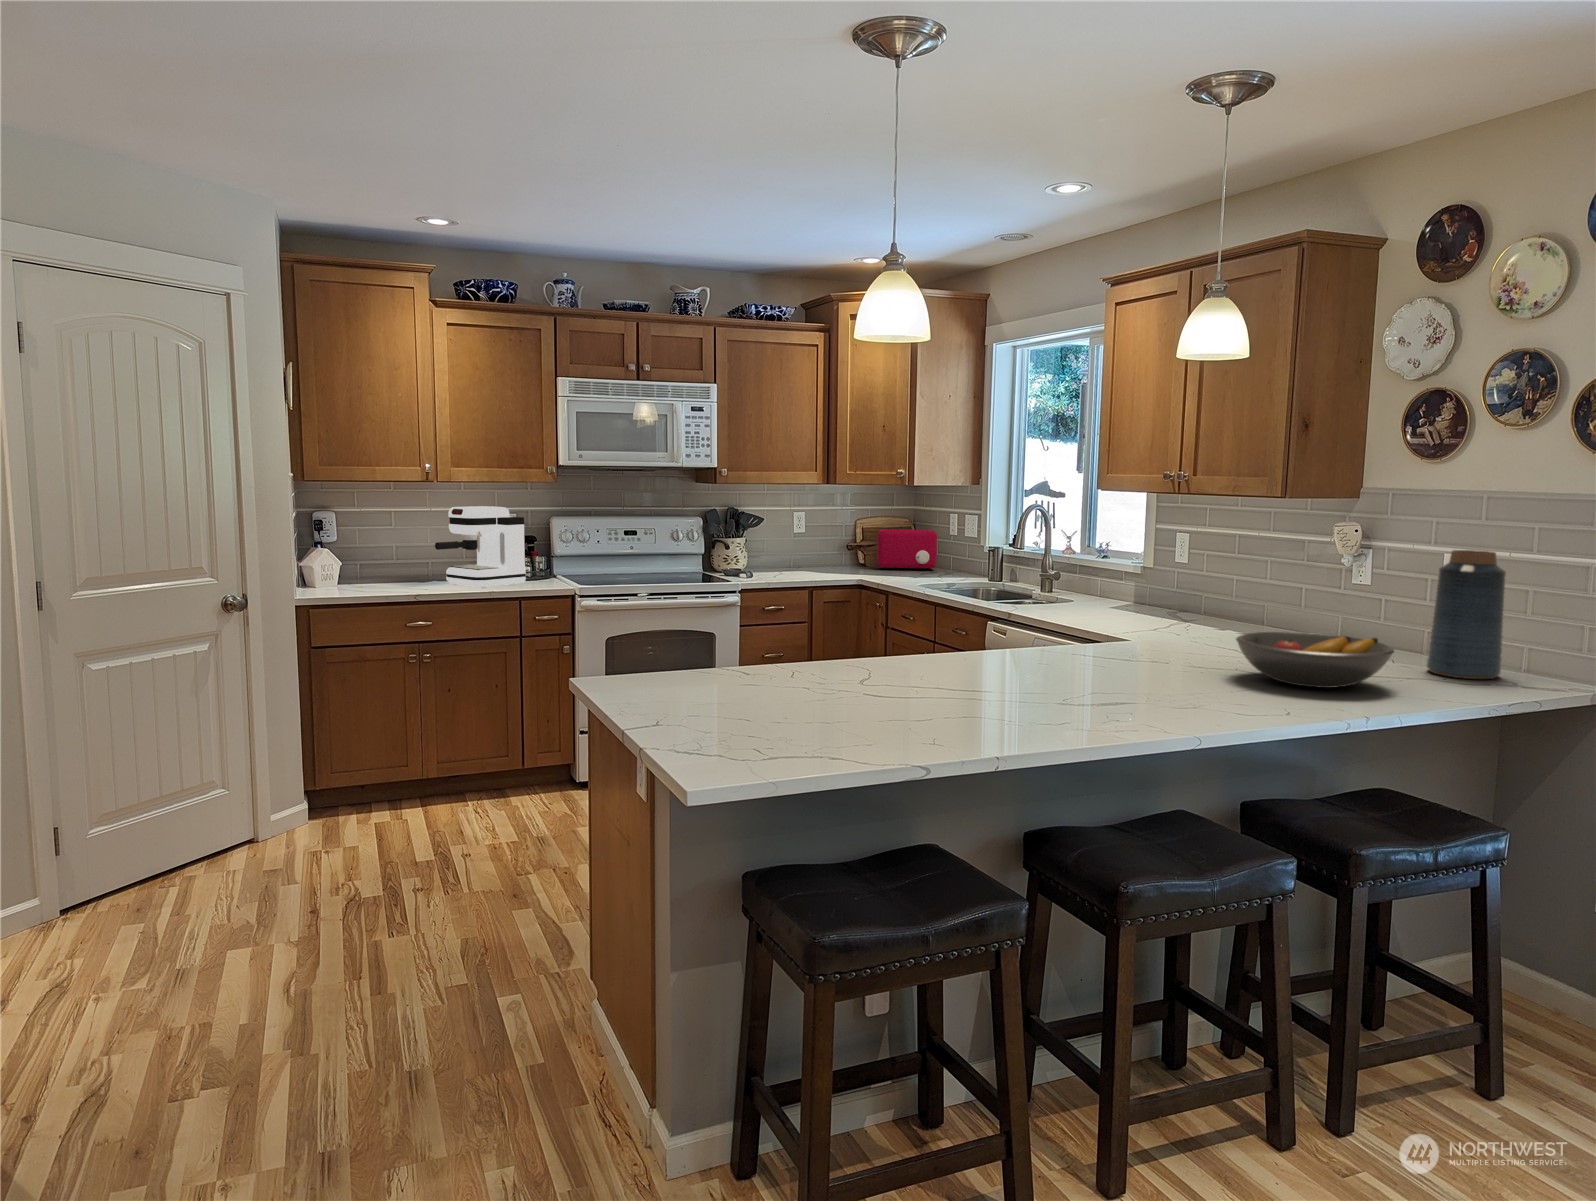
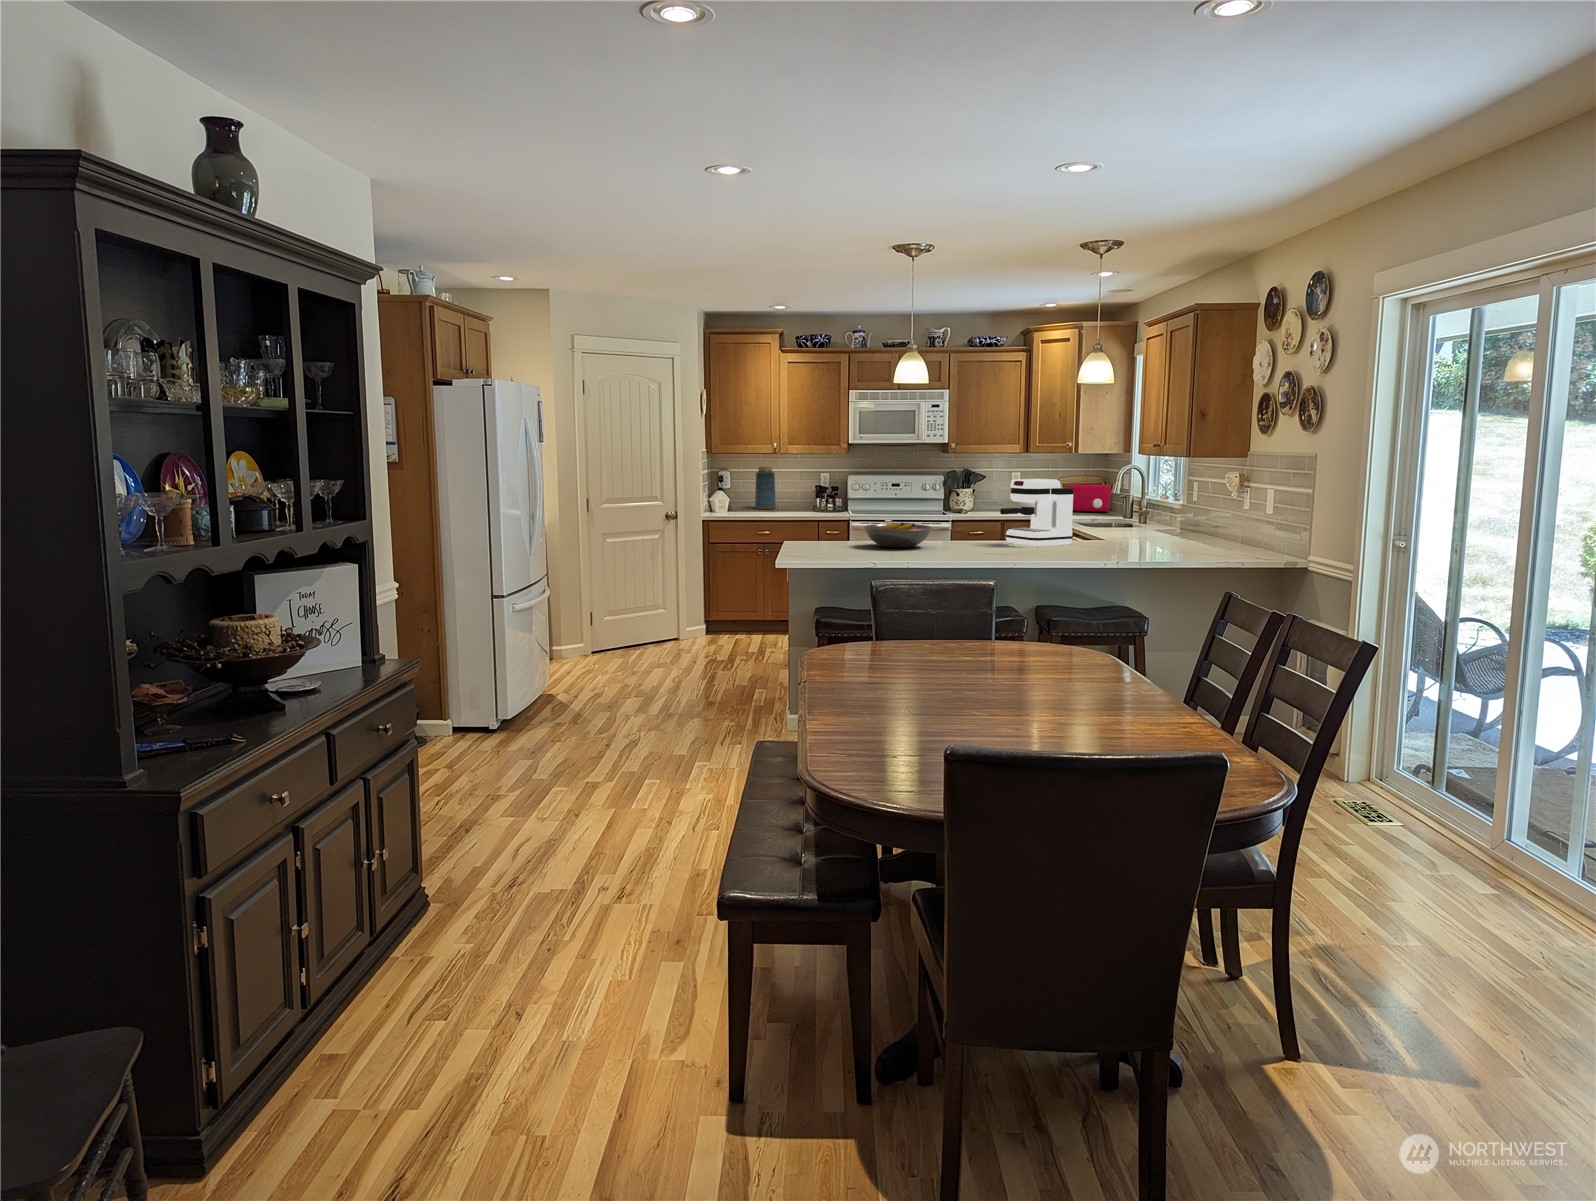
coffee maker: present [435,506,526,588] -> present [1000,479,1074,547]
vase: present [1427,550,1506,679] -> present [755,467,776,509]
fruit bowl: present [1236,632,1394,688] -> present [864,523,932,548]

